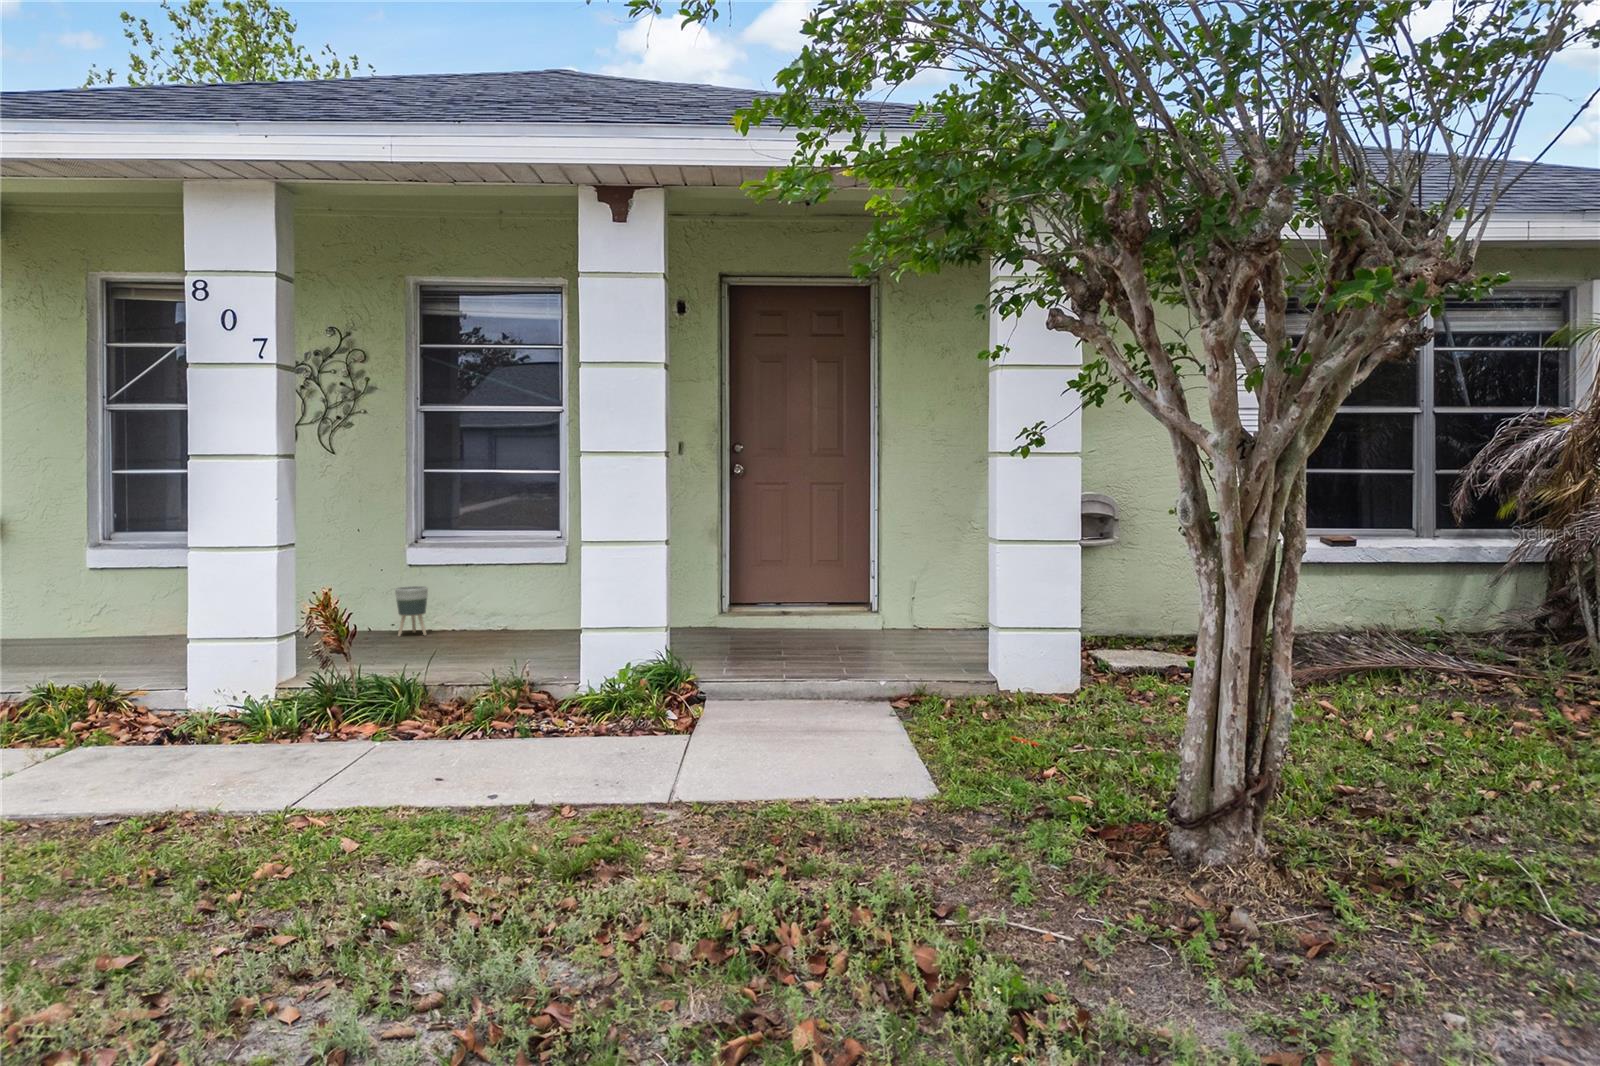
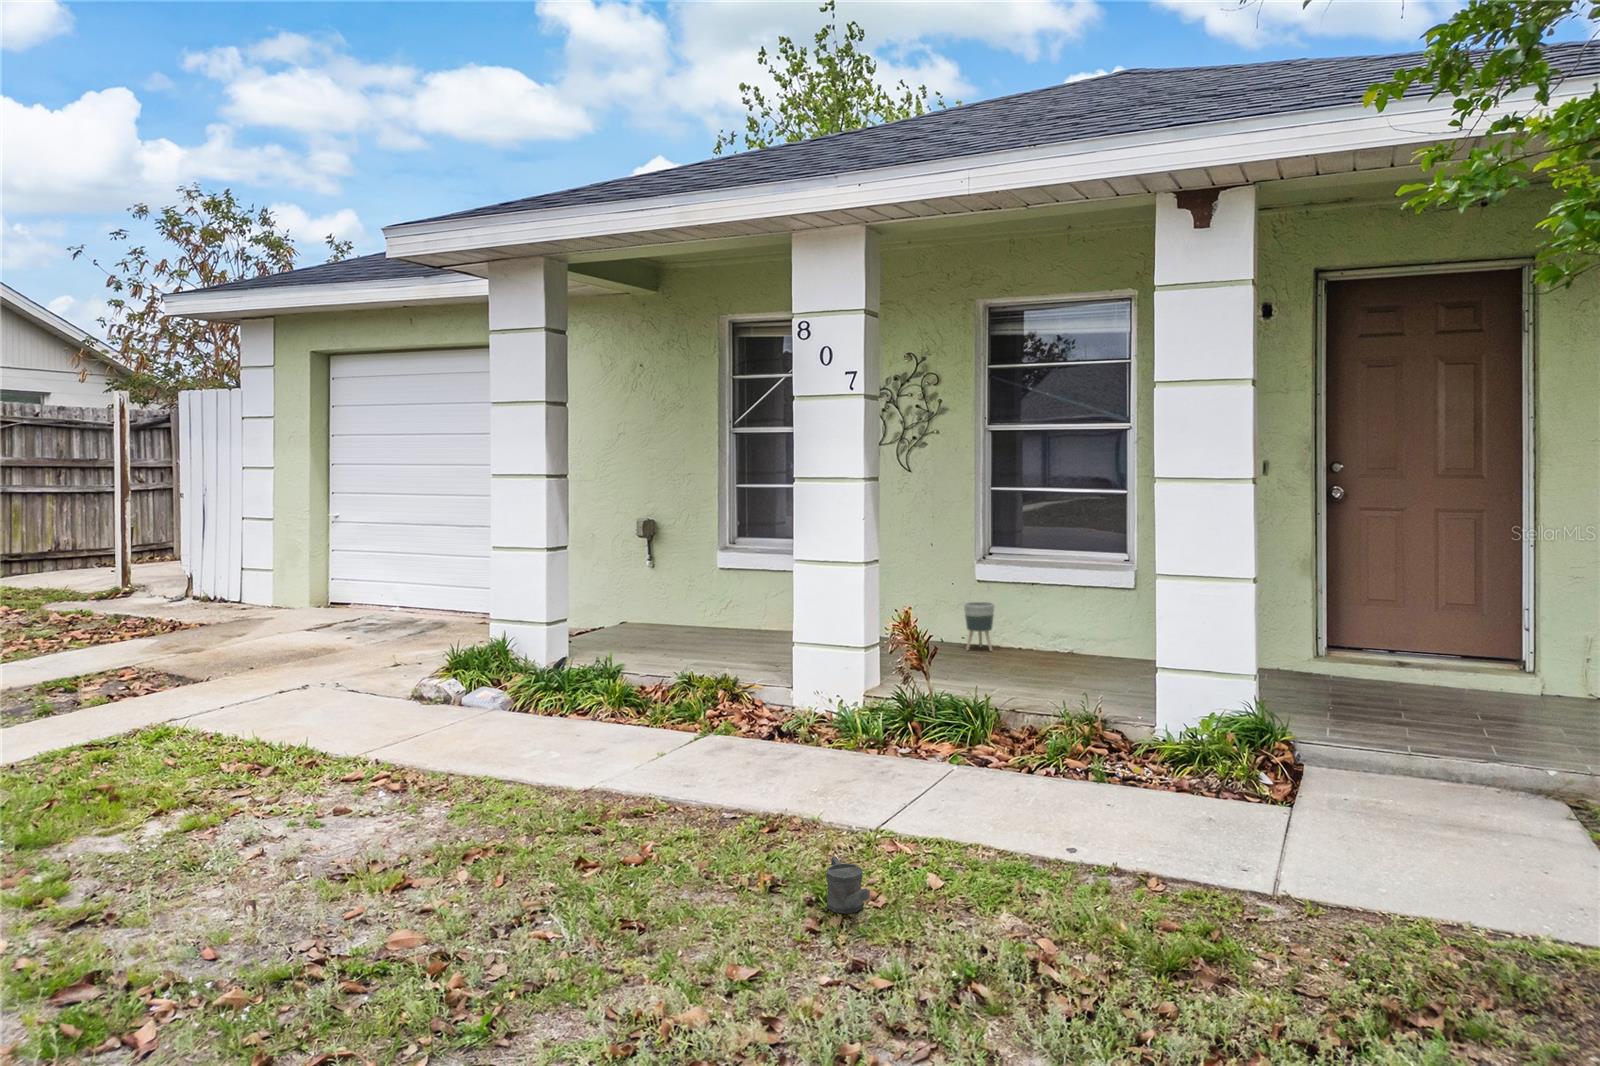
watering can: none [221,835,273,890] -> present [826,857,870,914]

